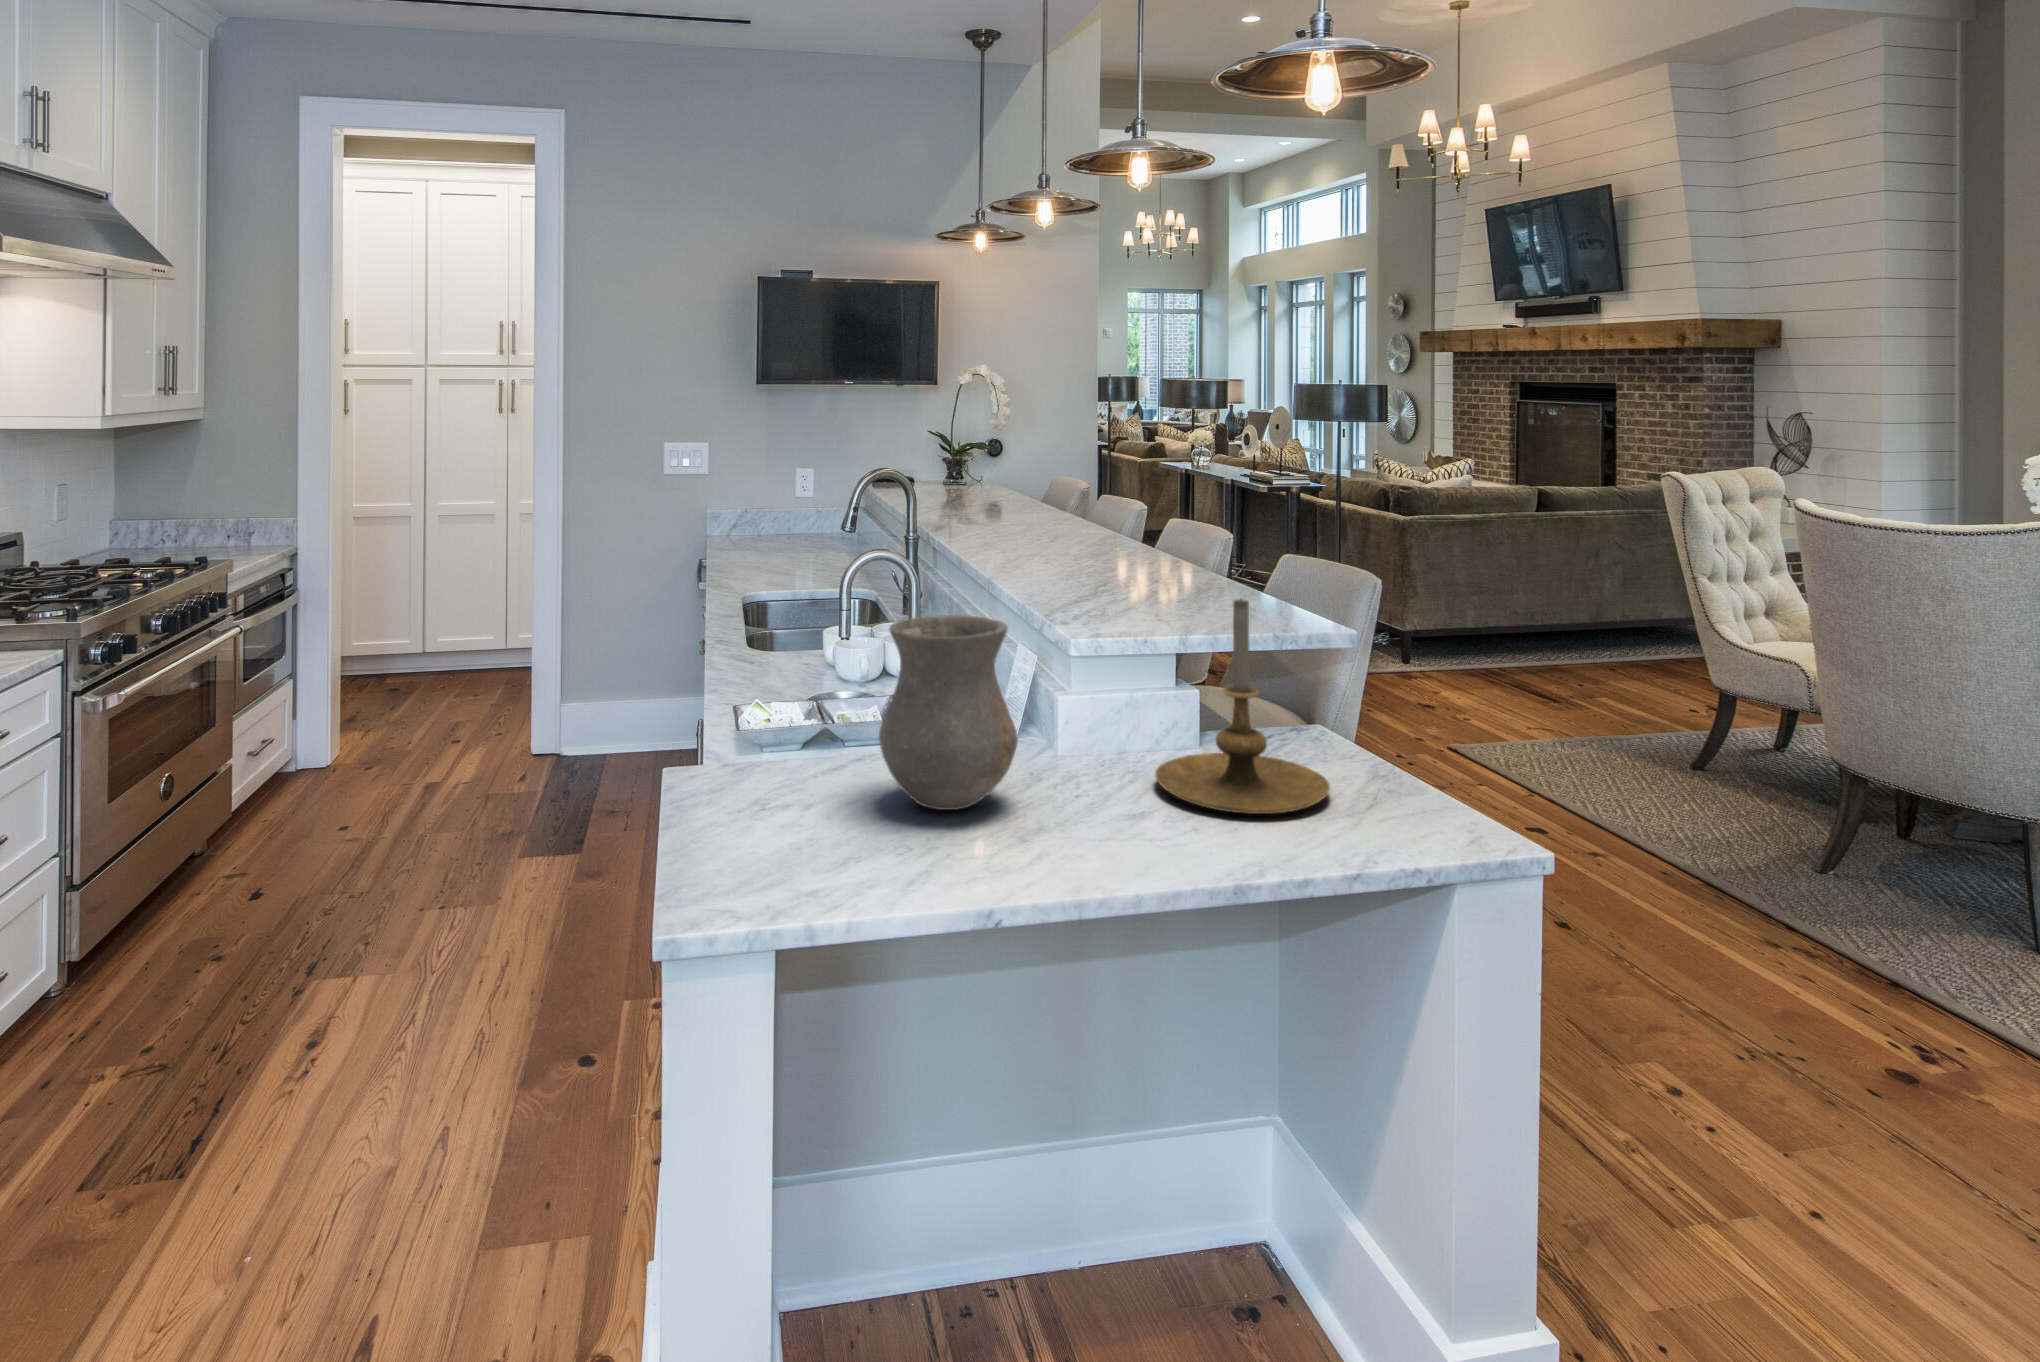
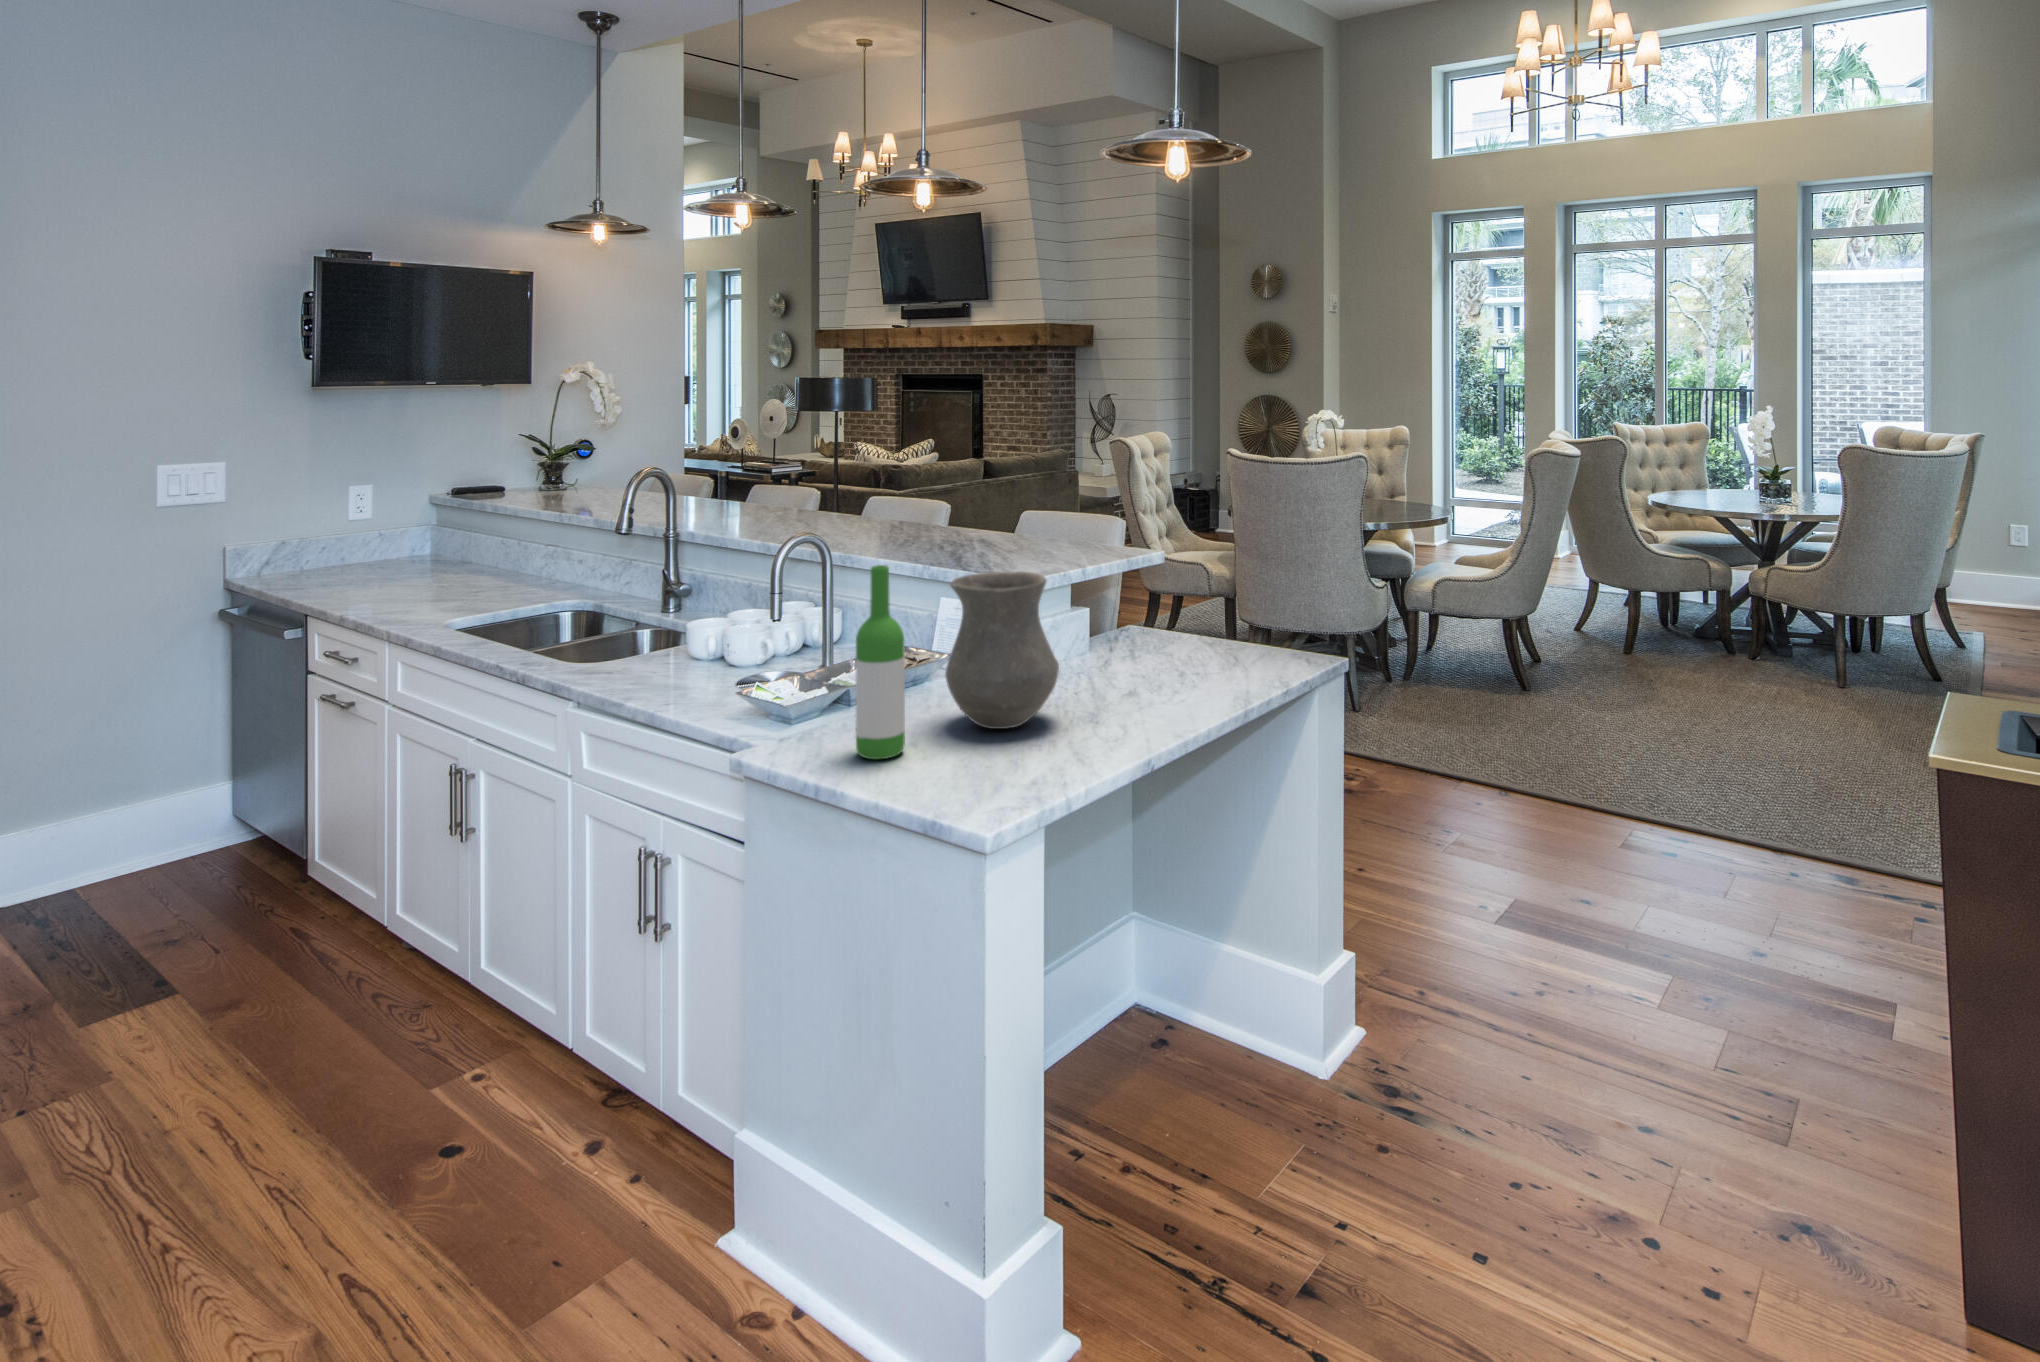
wine bottle: none [754,588,808,808] -> present [856,565,905,759]
candle holder: present [1155,599,1330,814] -> none [1098,534,1221,686]

